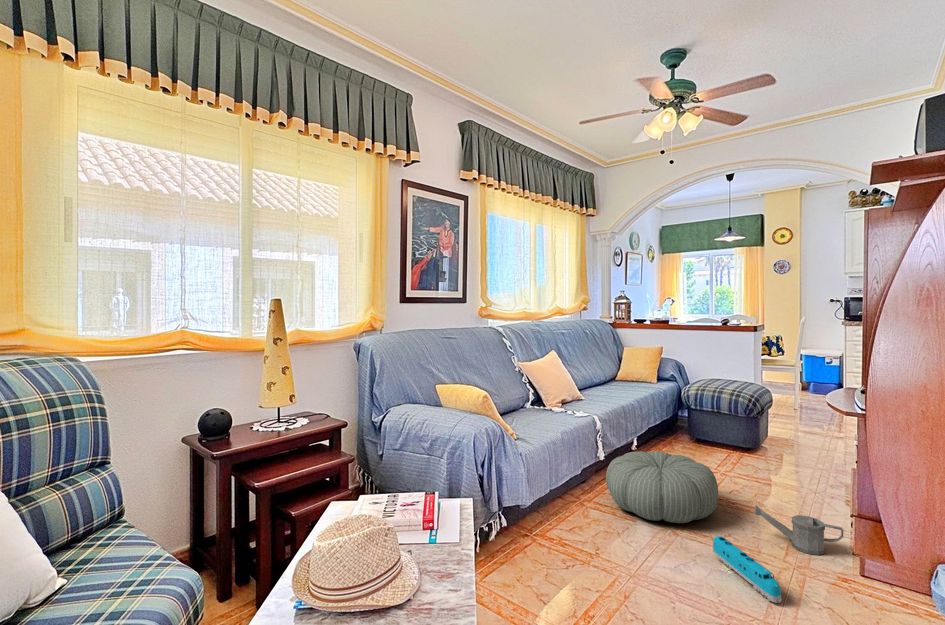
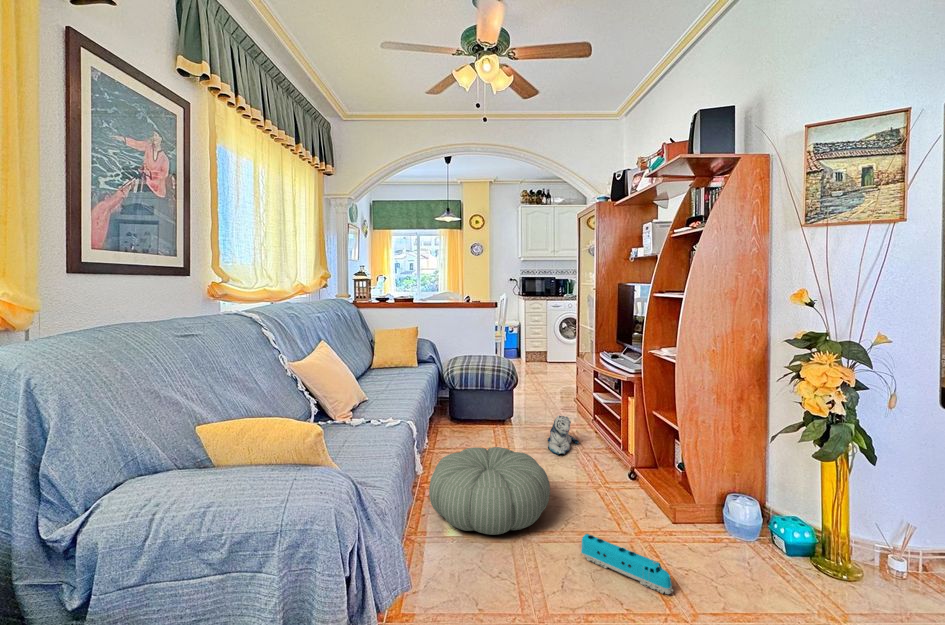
plush toy: none [775,447,821,489] -> present [548,416,579,455]
watering can: present [755,506,843,555] -> none [585,484,655,521]

